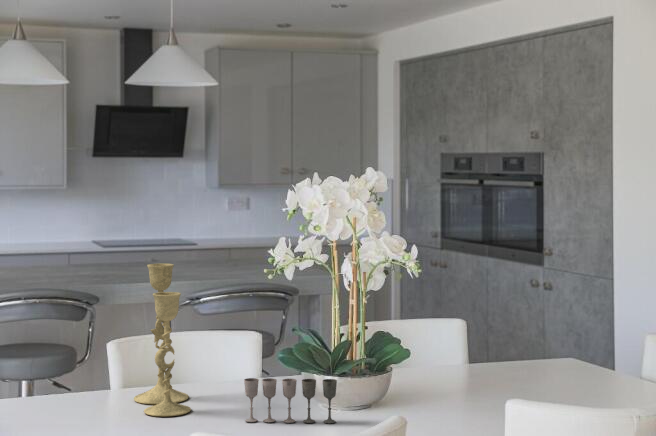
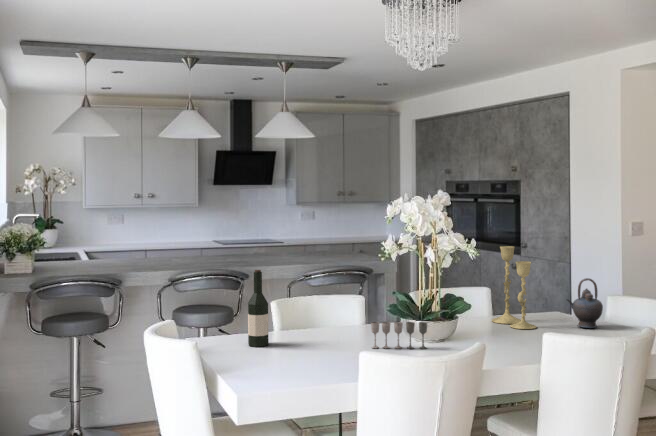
candlestick: present [134,264,191,416] -> present [492,246,536,329]
wine bottle: none [45,291,79,419] -> present [248,270,269,347]
teapot: none [576,307,634,387] -> present [567,278,603,328]

